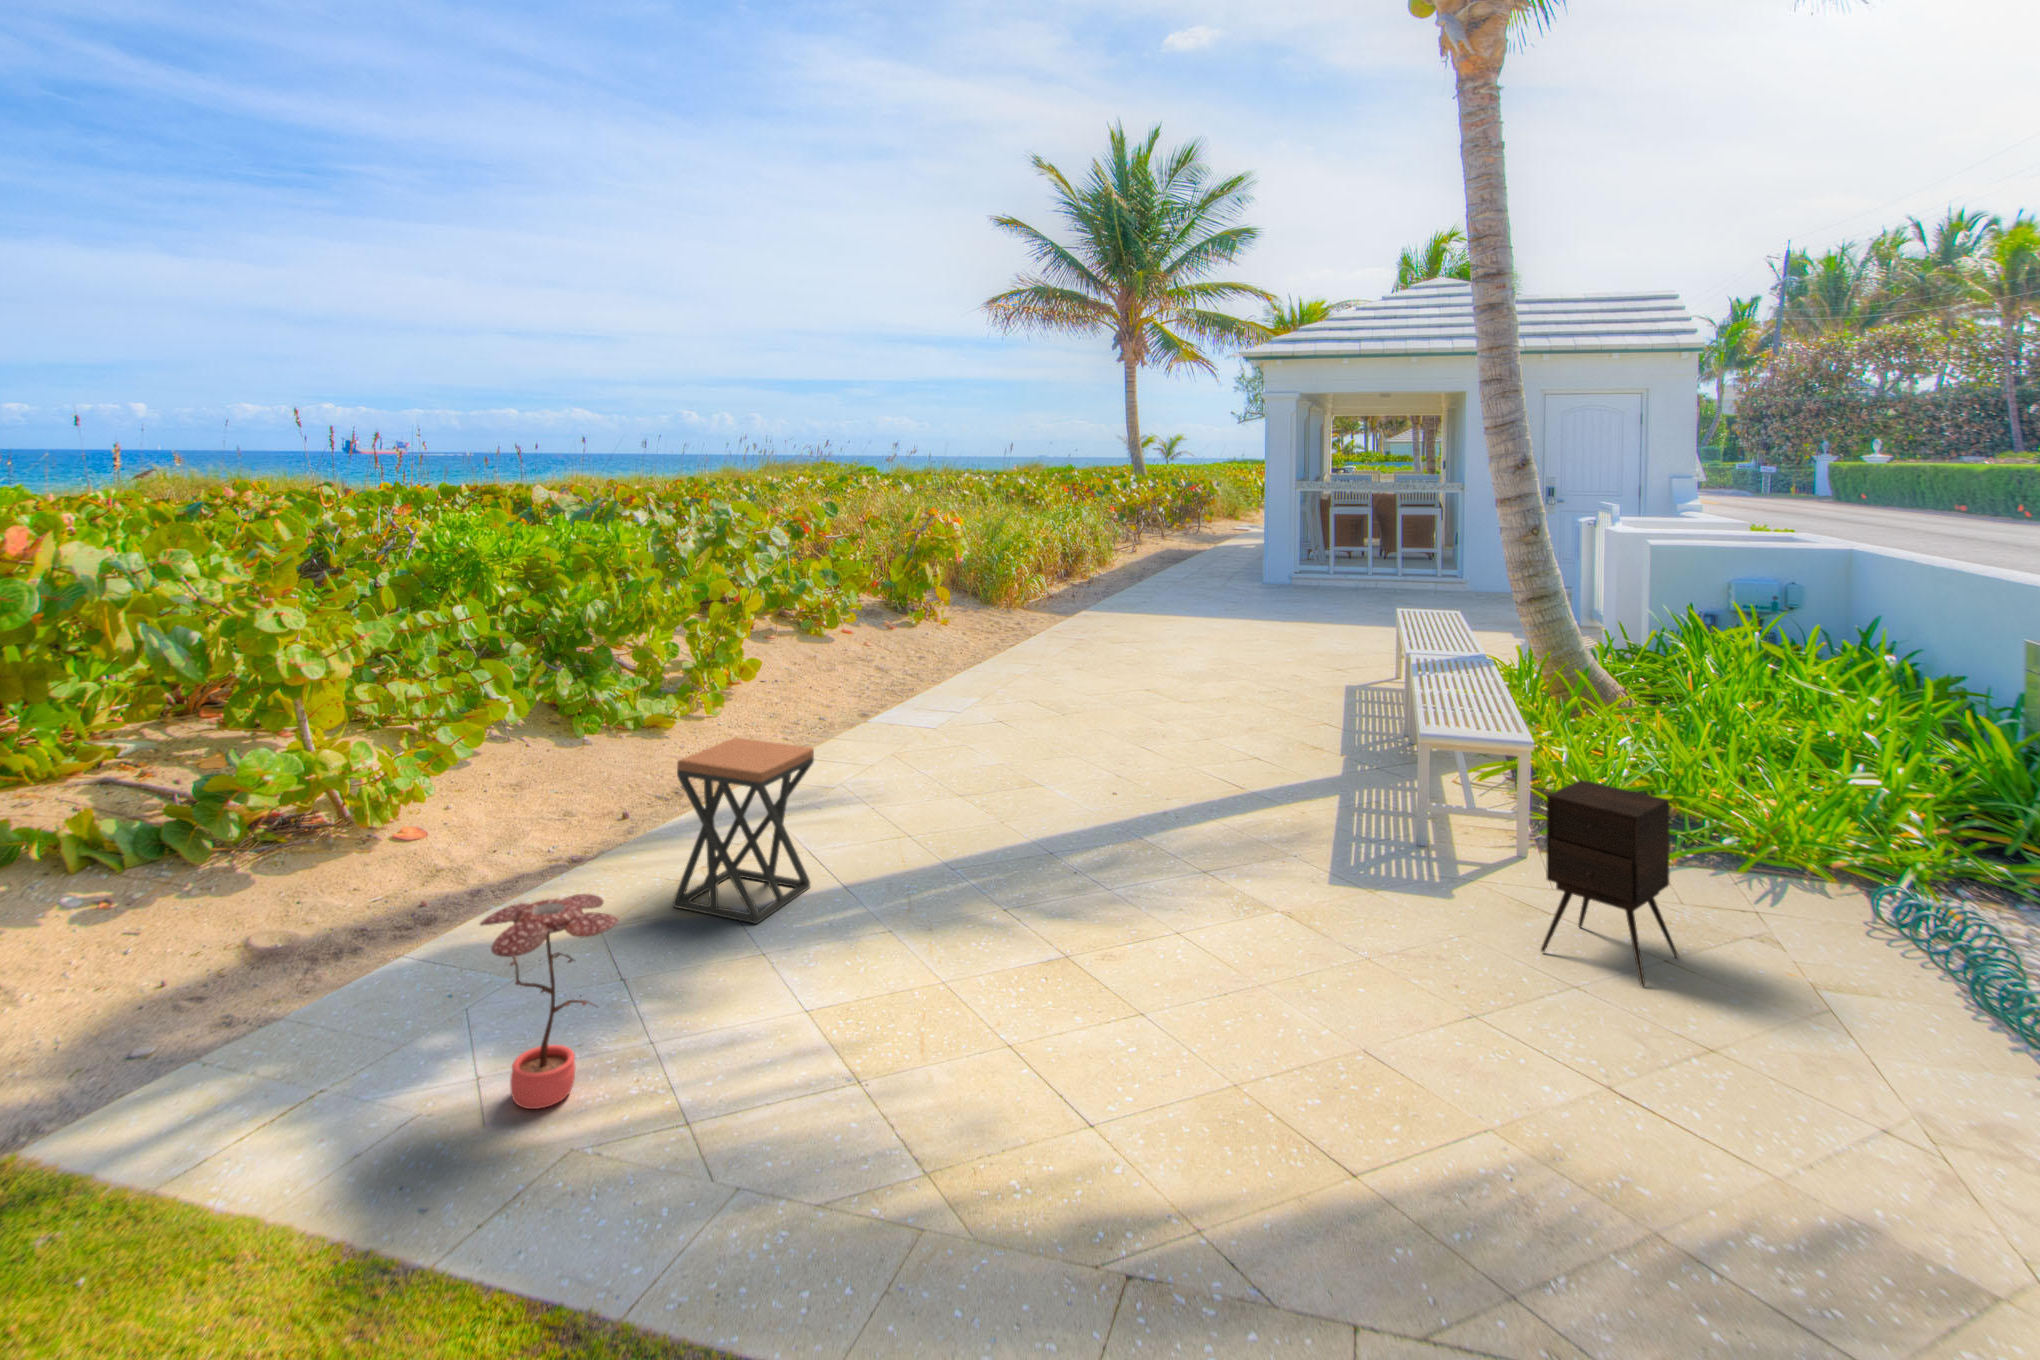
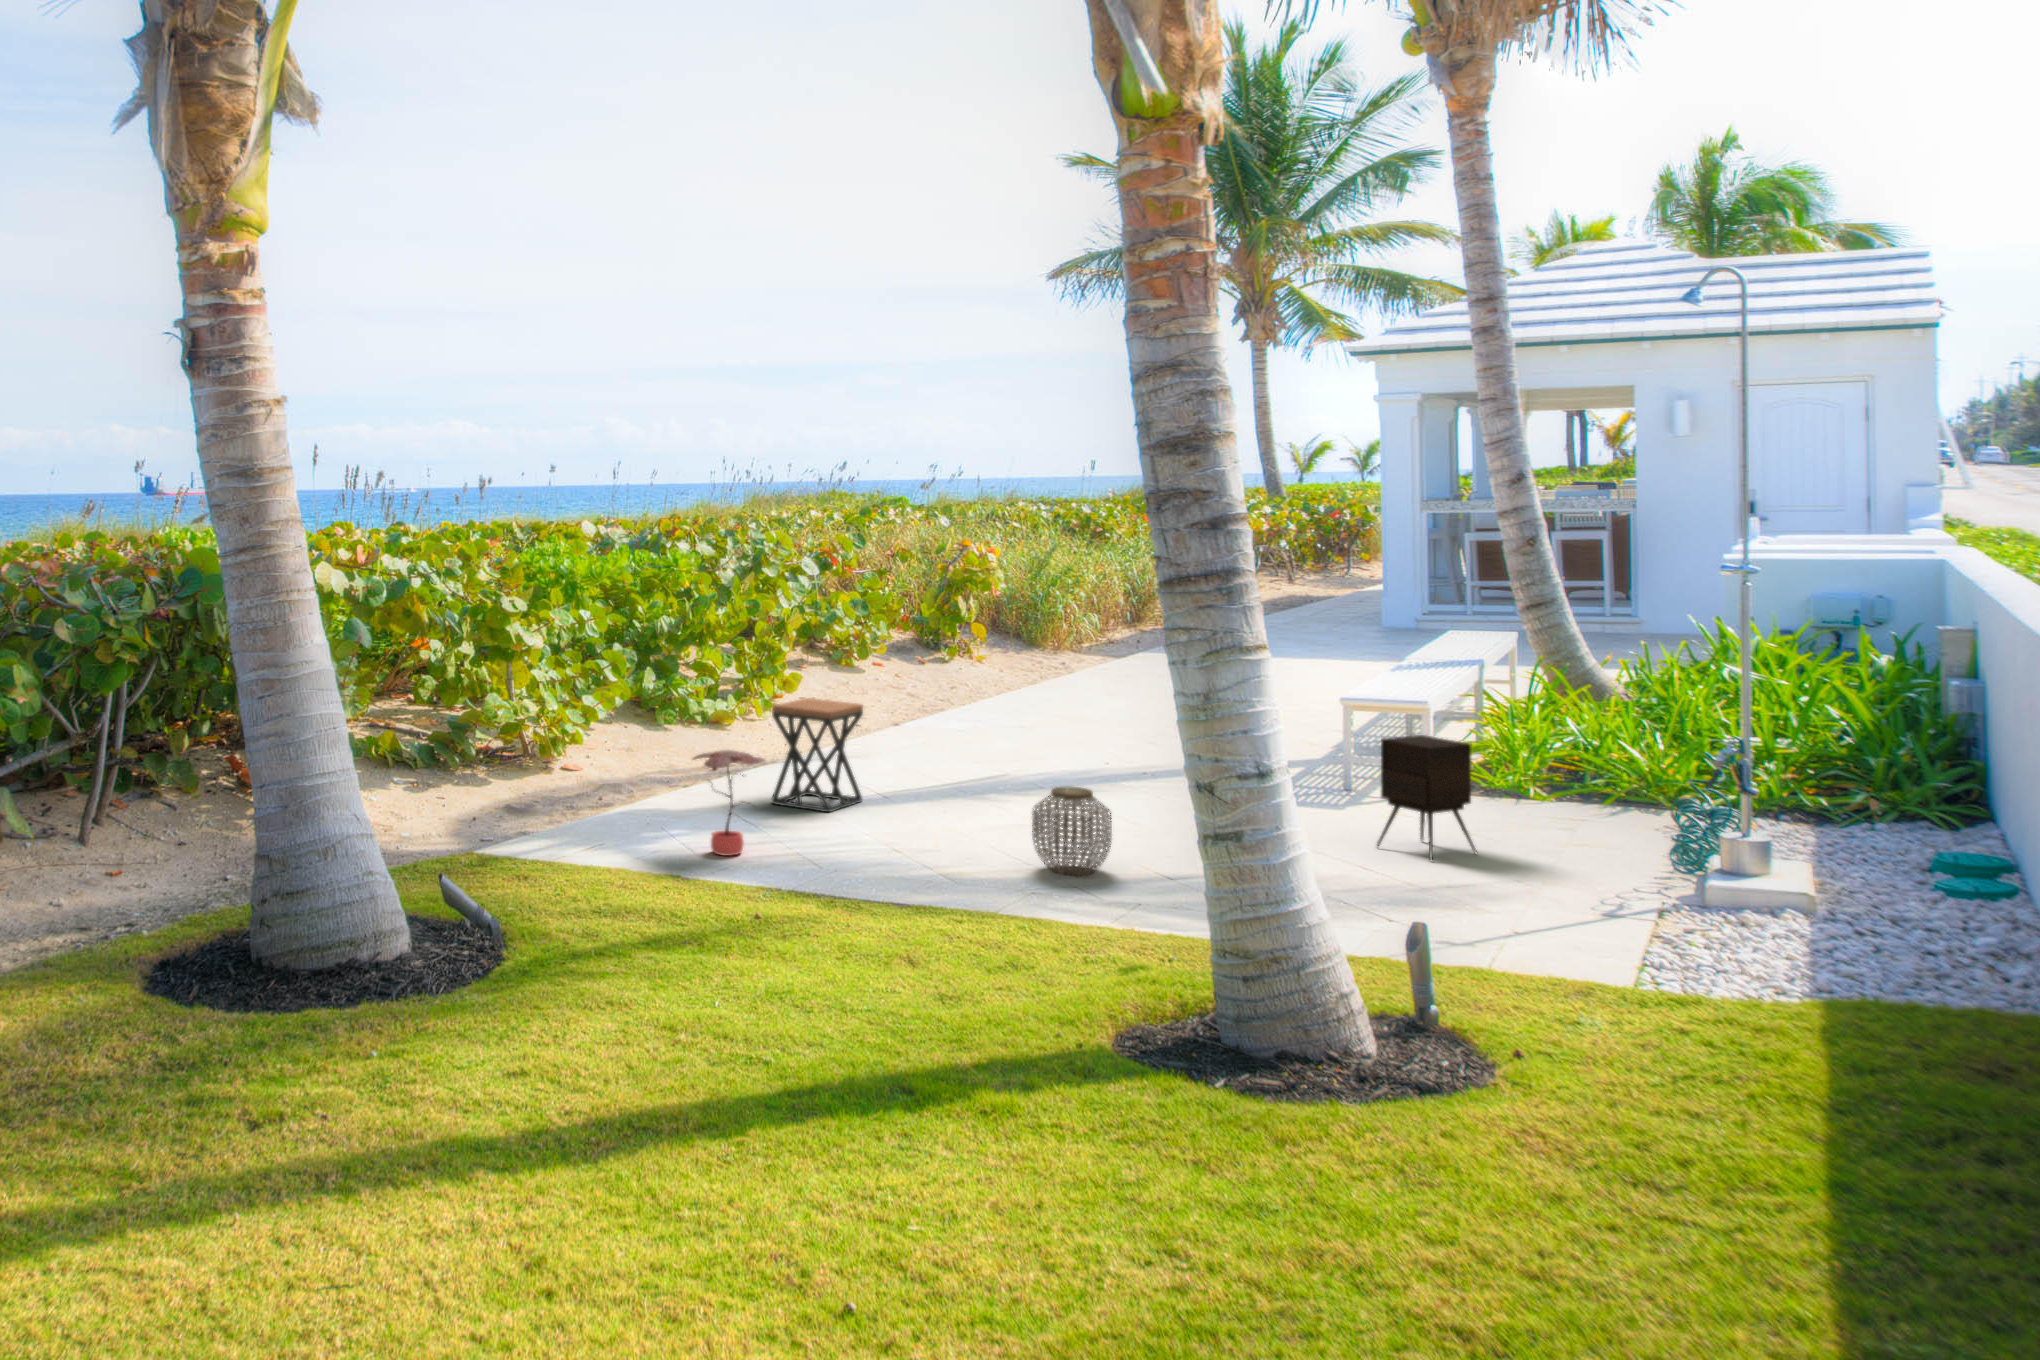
woven basket: none [1091,936,1226,1114] -> present [1032,786,1112,876]

